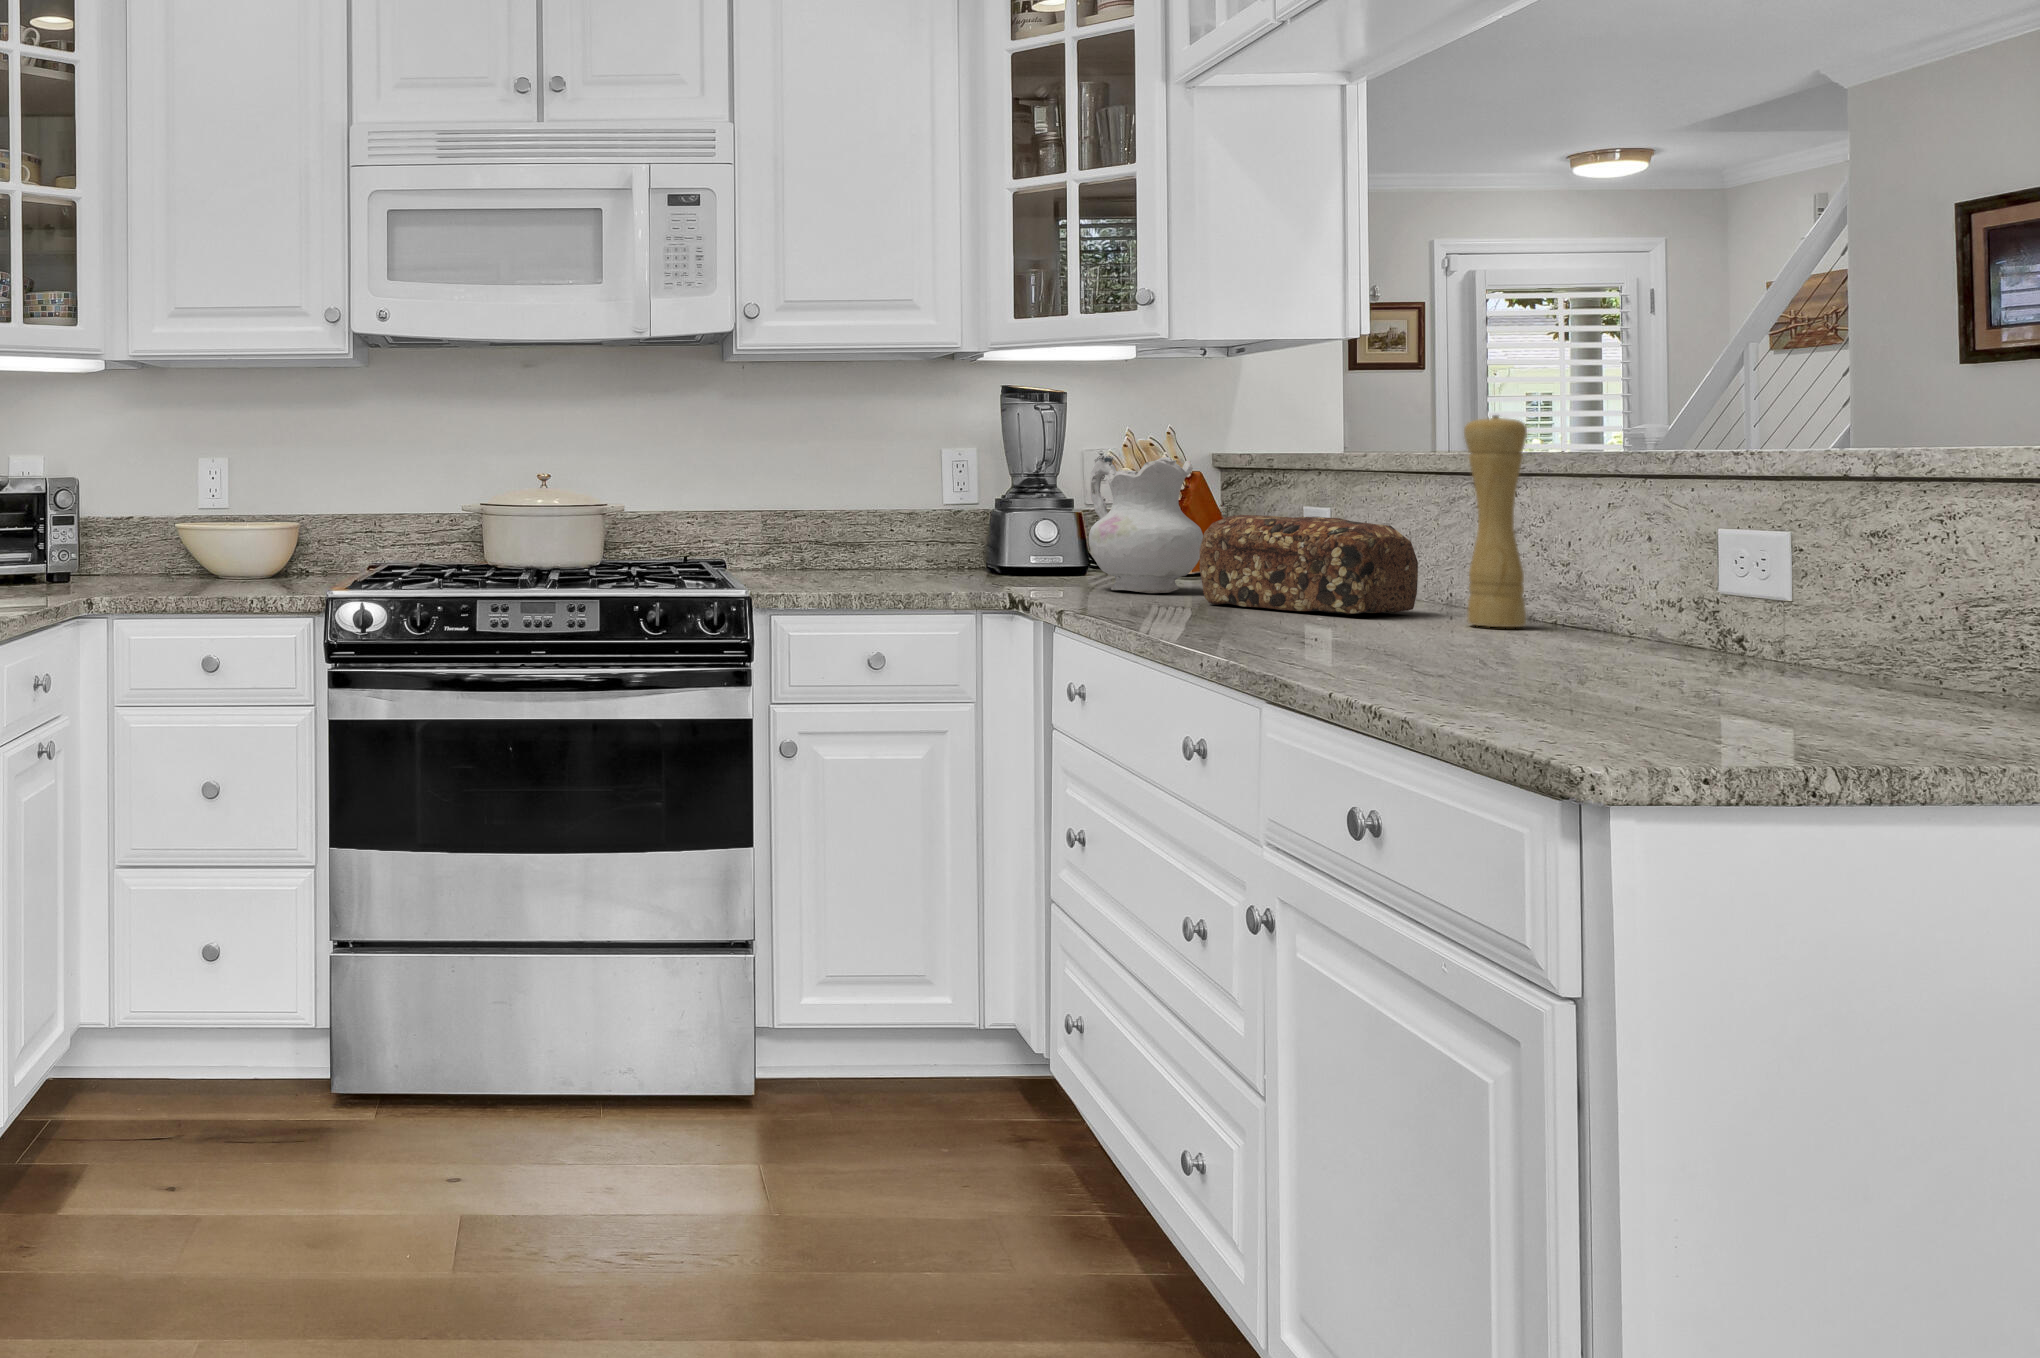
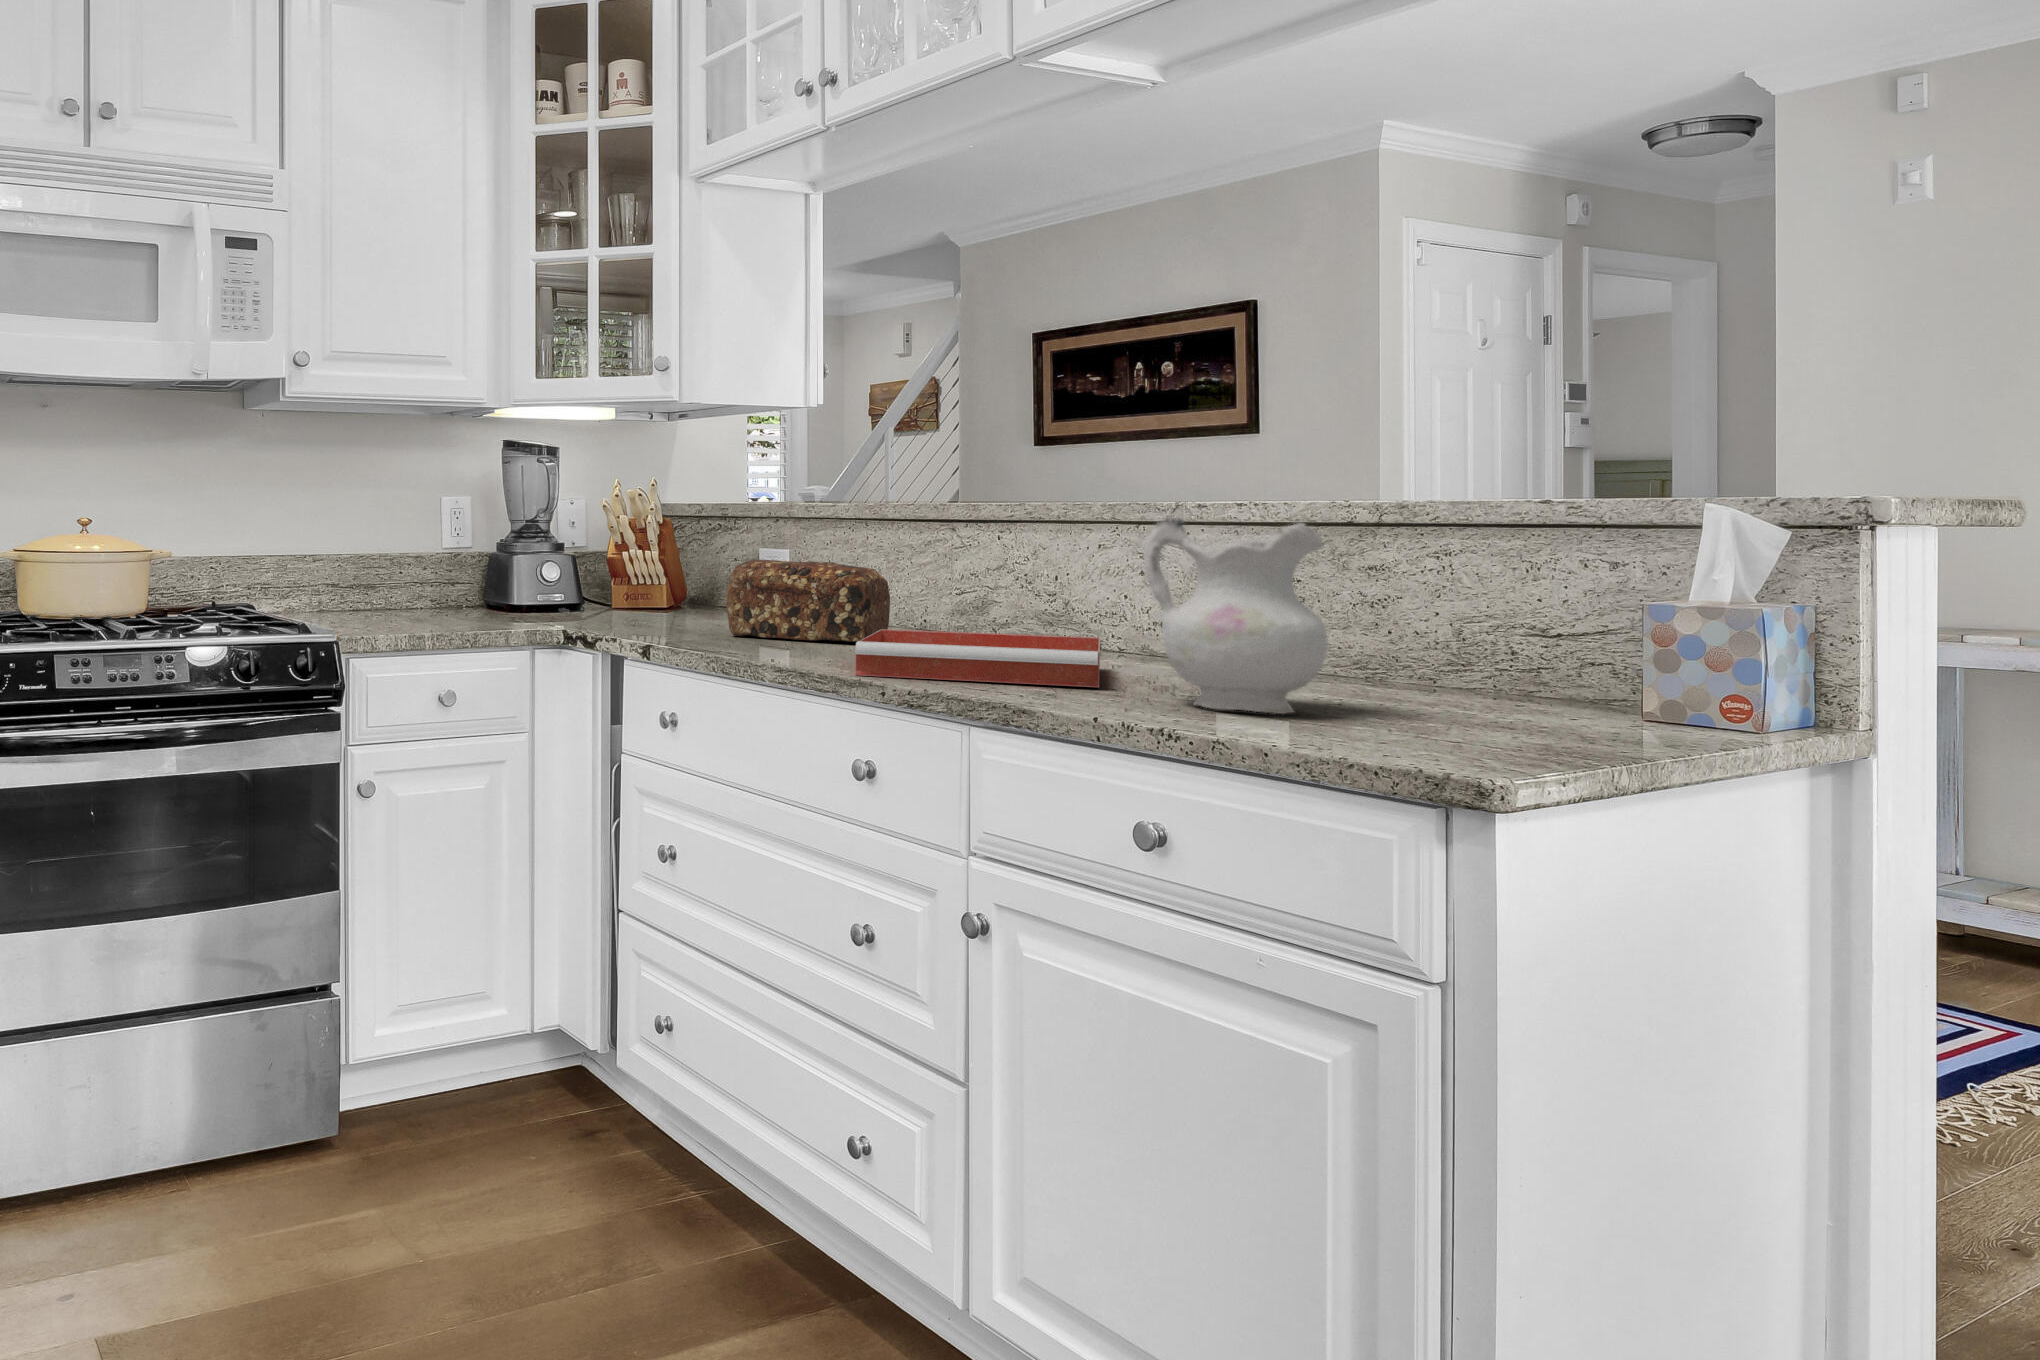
pepper mill: present [1464,415,1527,627] -> none [939,482,983,649]
ceramic pitcher: present [1089,455,1203,593] -> present [1144,517,1328,714]
tray: none [1263,597,1656,673] -> present [855,629,1100,687]

